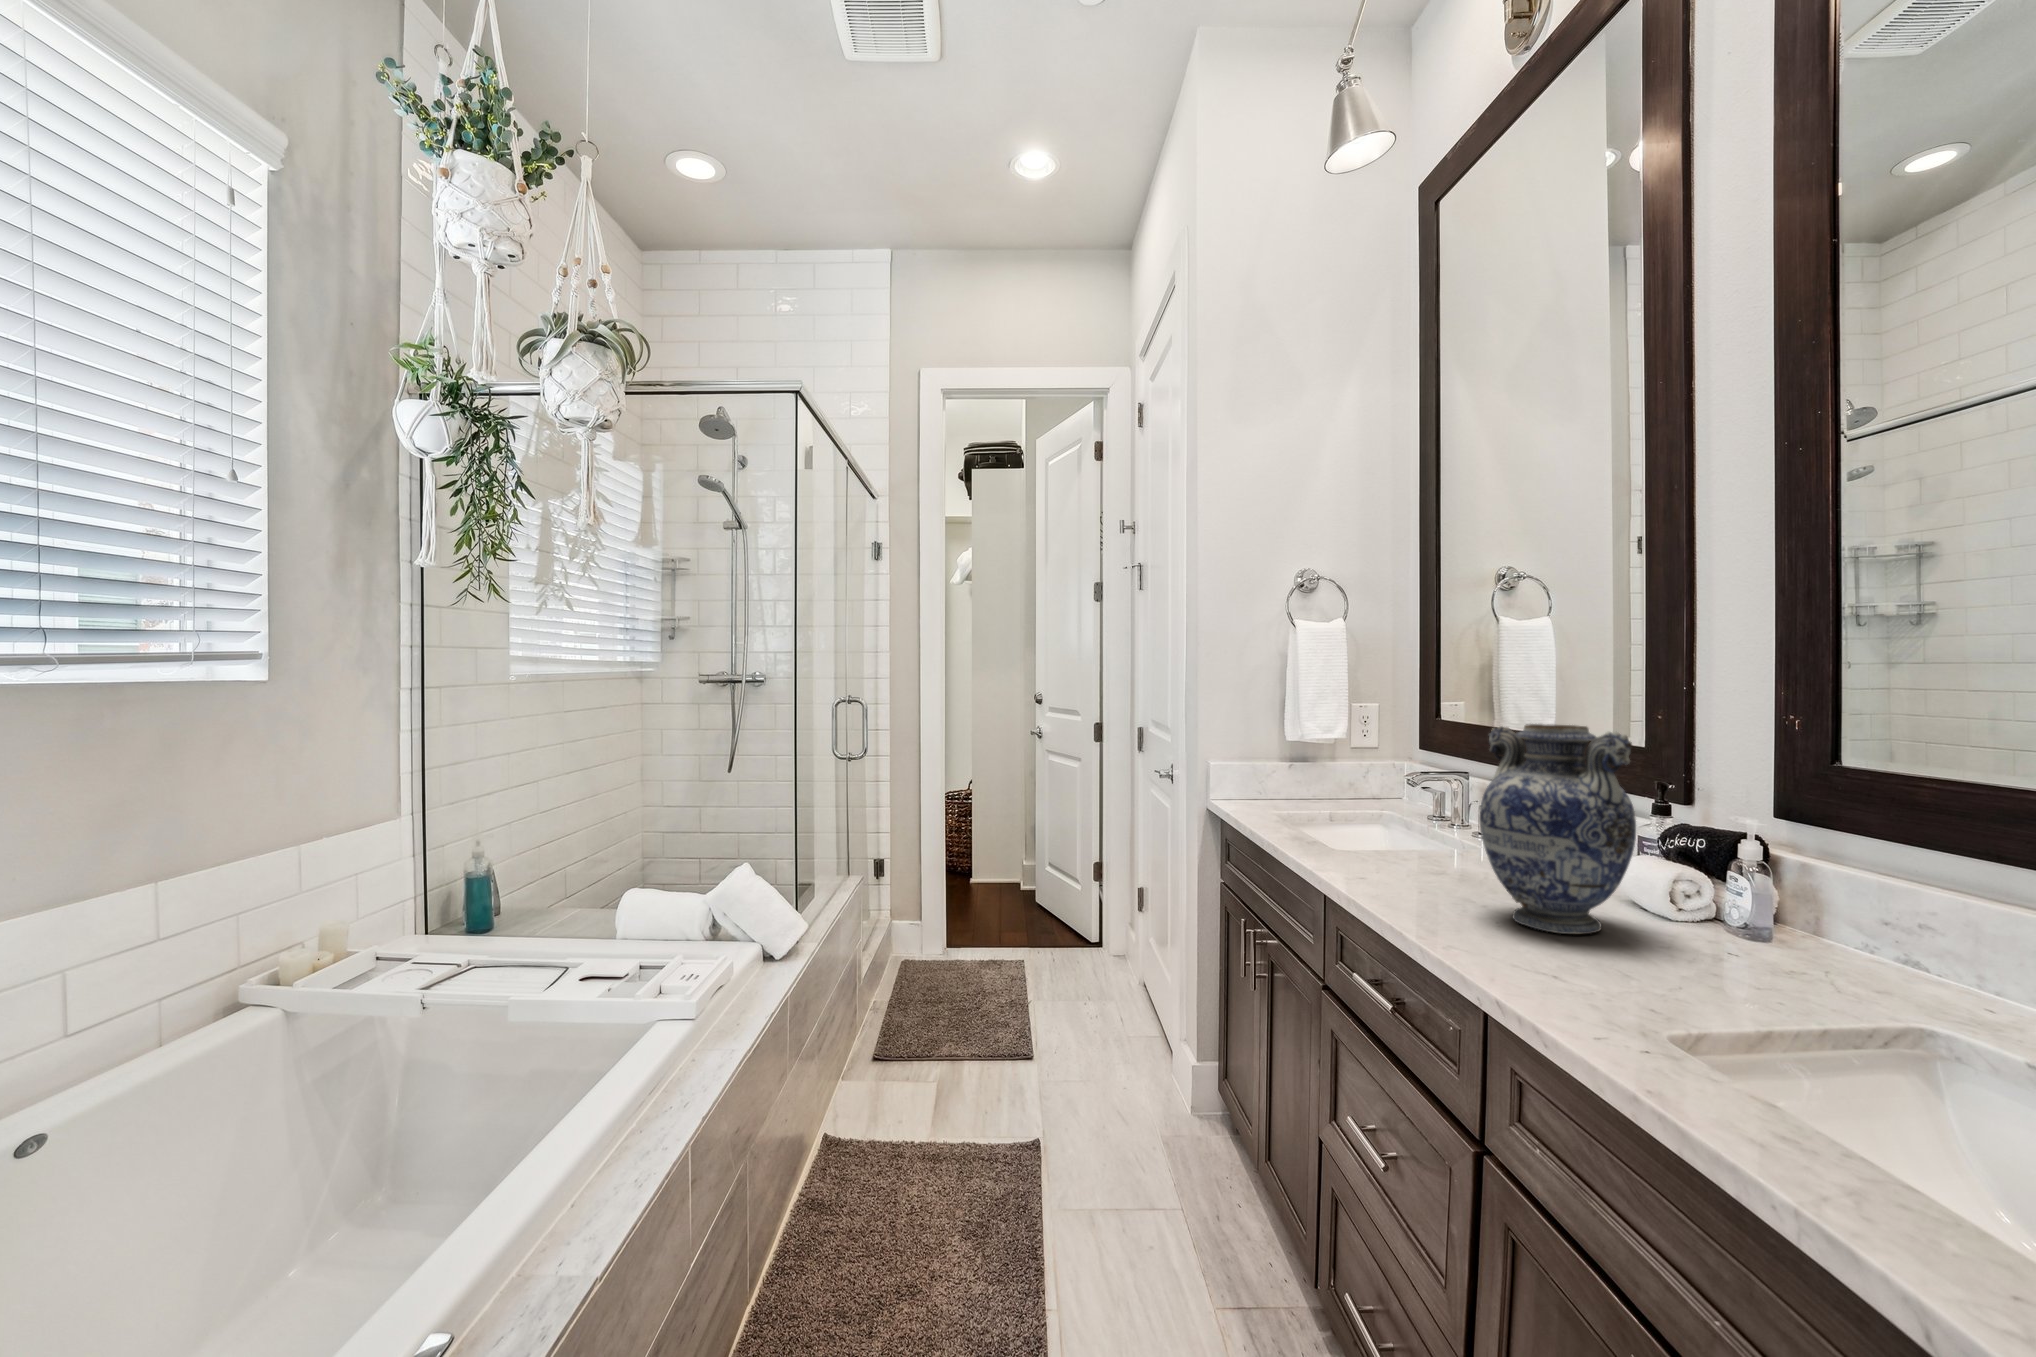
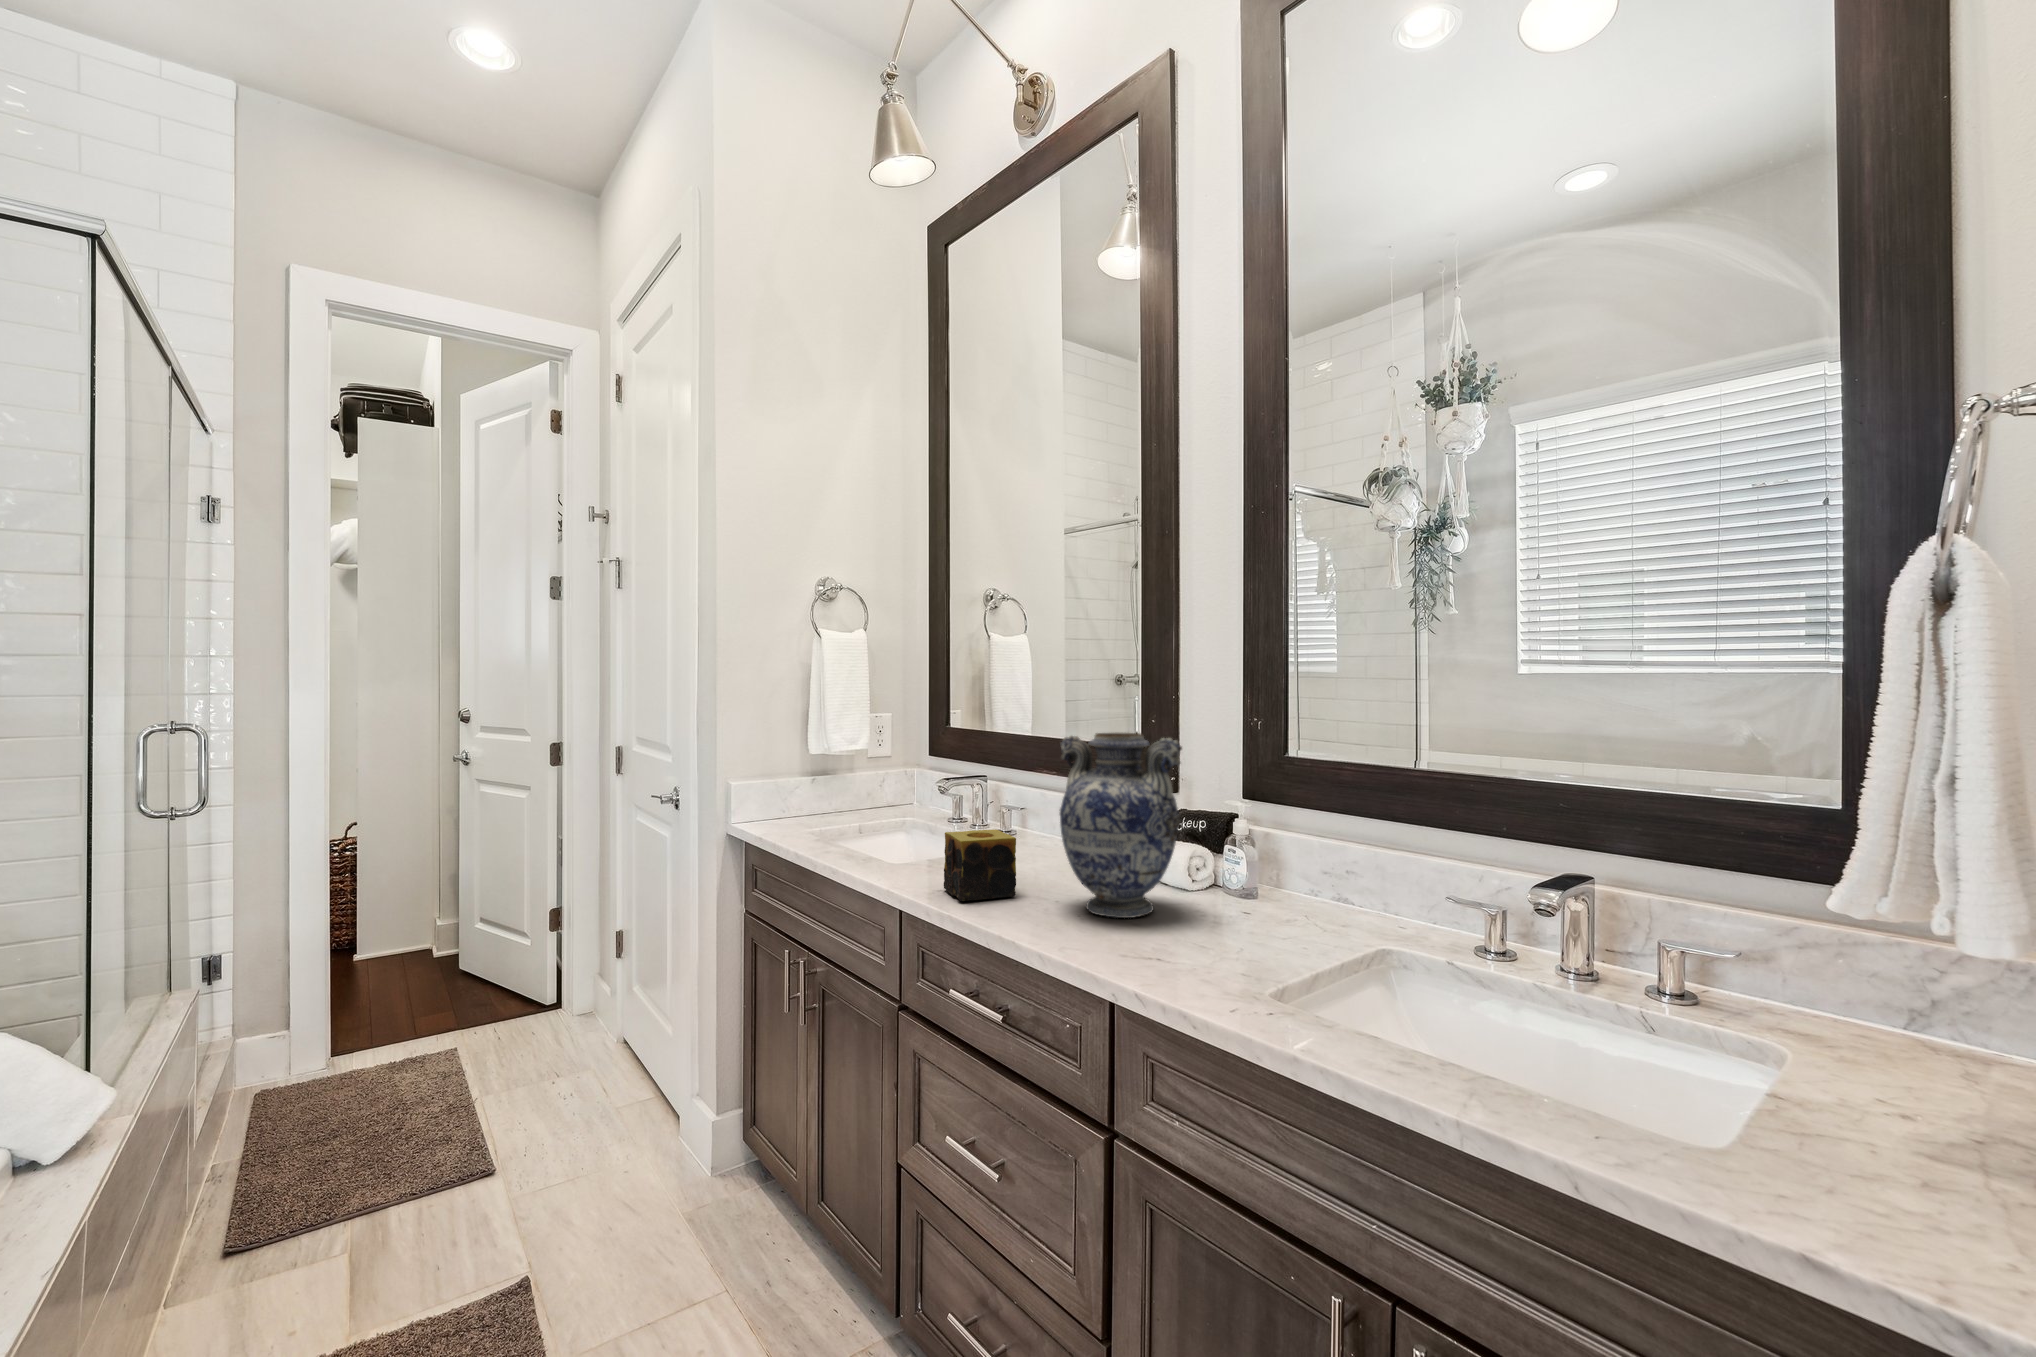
candle: none [1366,819,1440,893] -> present [944,829,1016,901]

